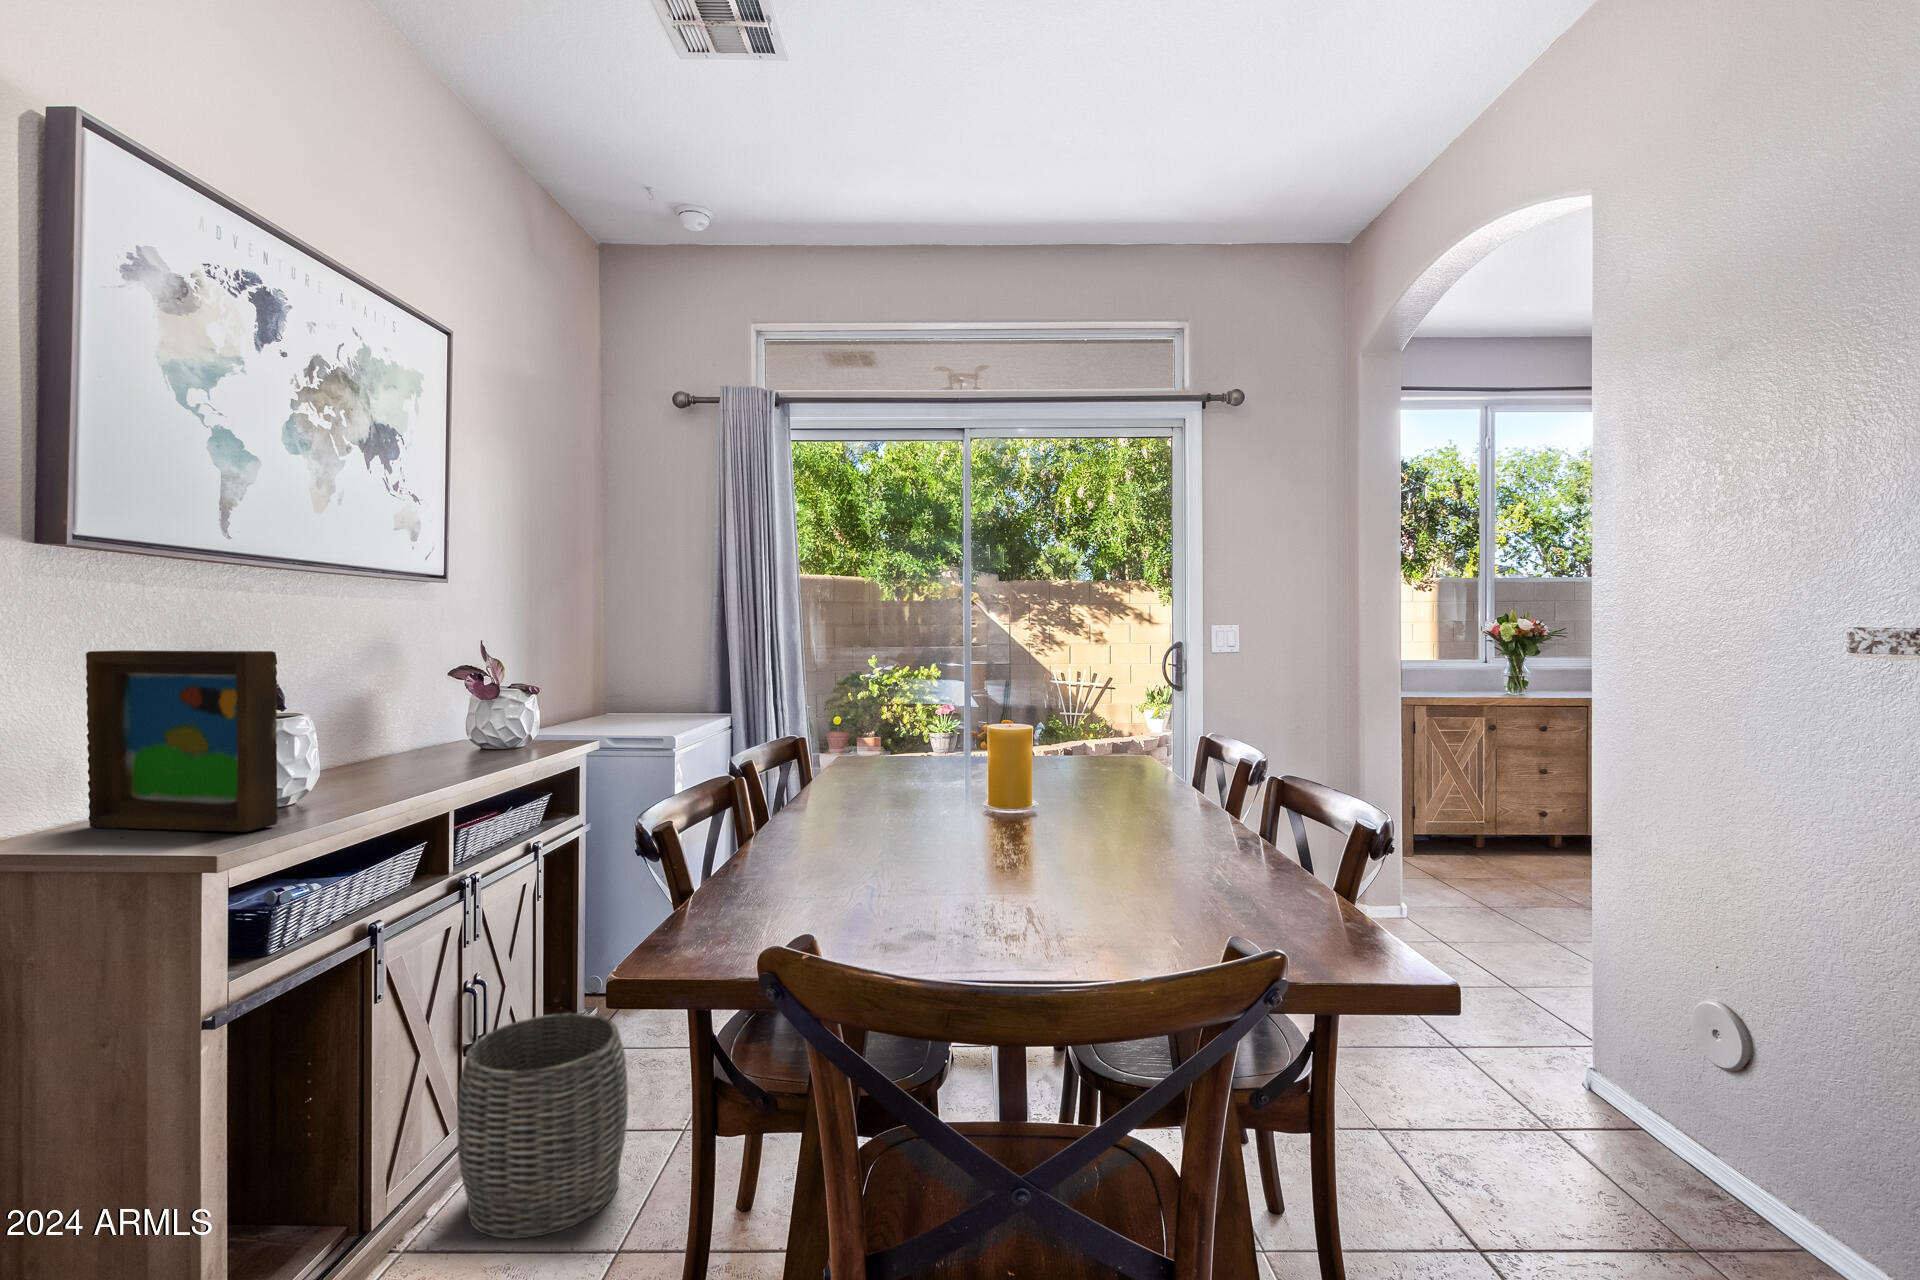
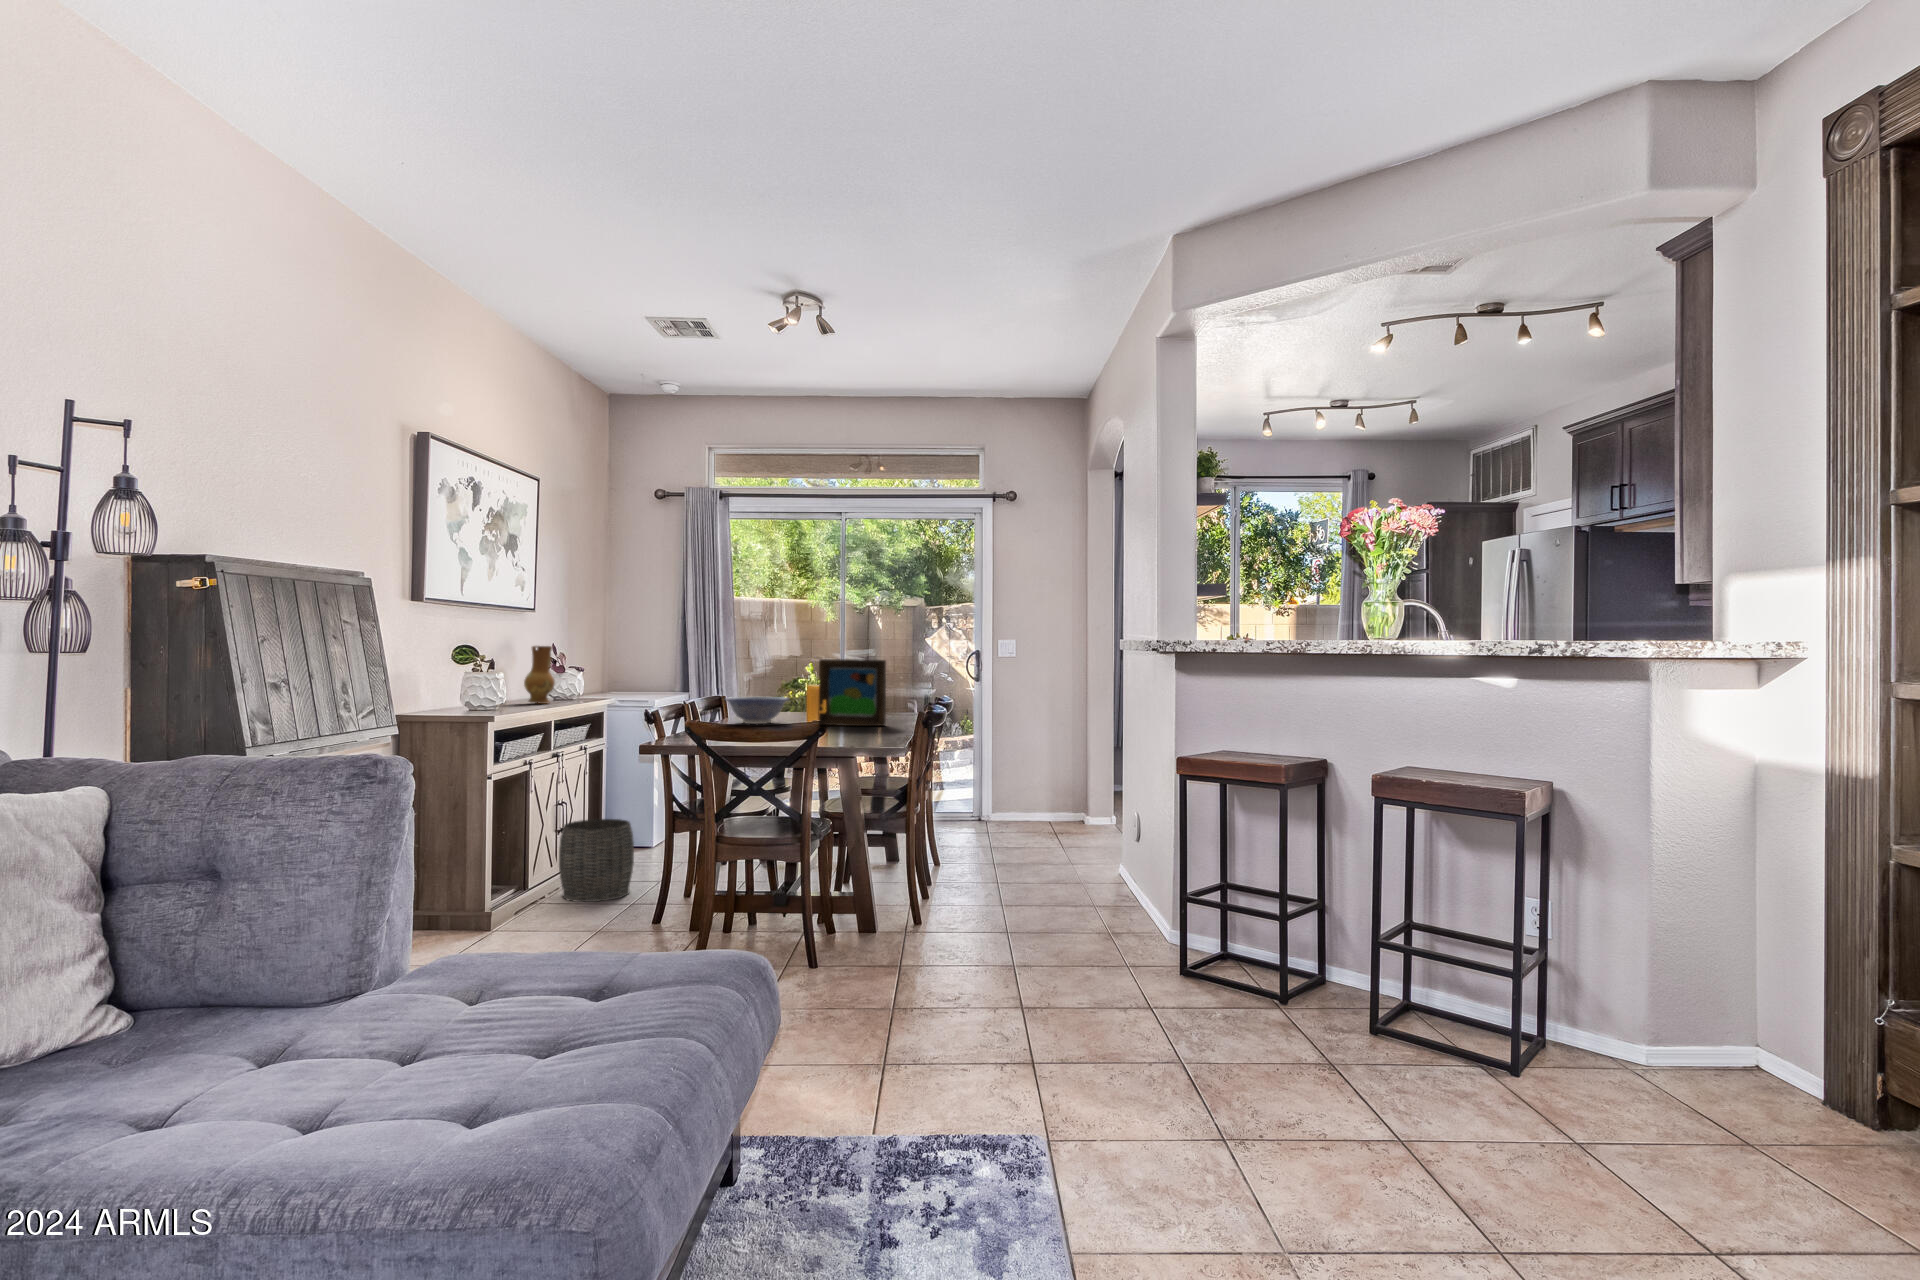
ceramic jug: none [403,646,469,766] -> present [524,646,555,704]
picture frame: present [86,650,278,832] -> present [818,659,886,726]
decorative bowl: none [829,760,979,834] -> present [725,697,789,724]

